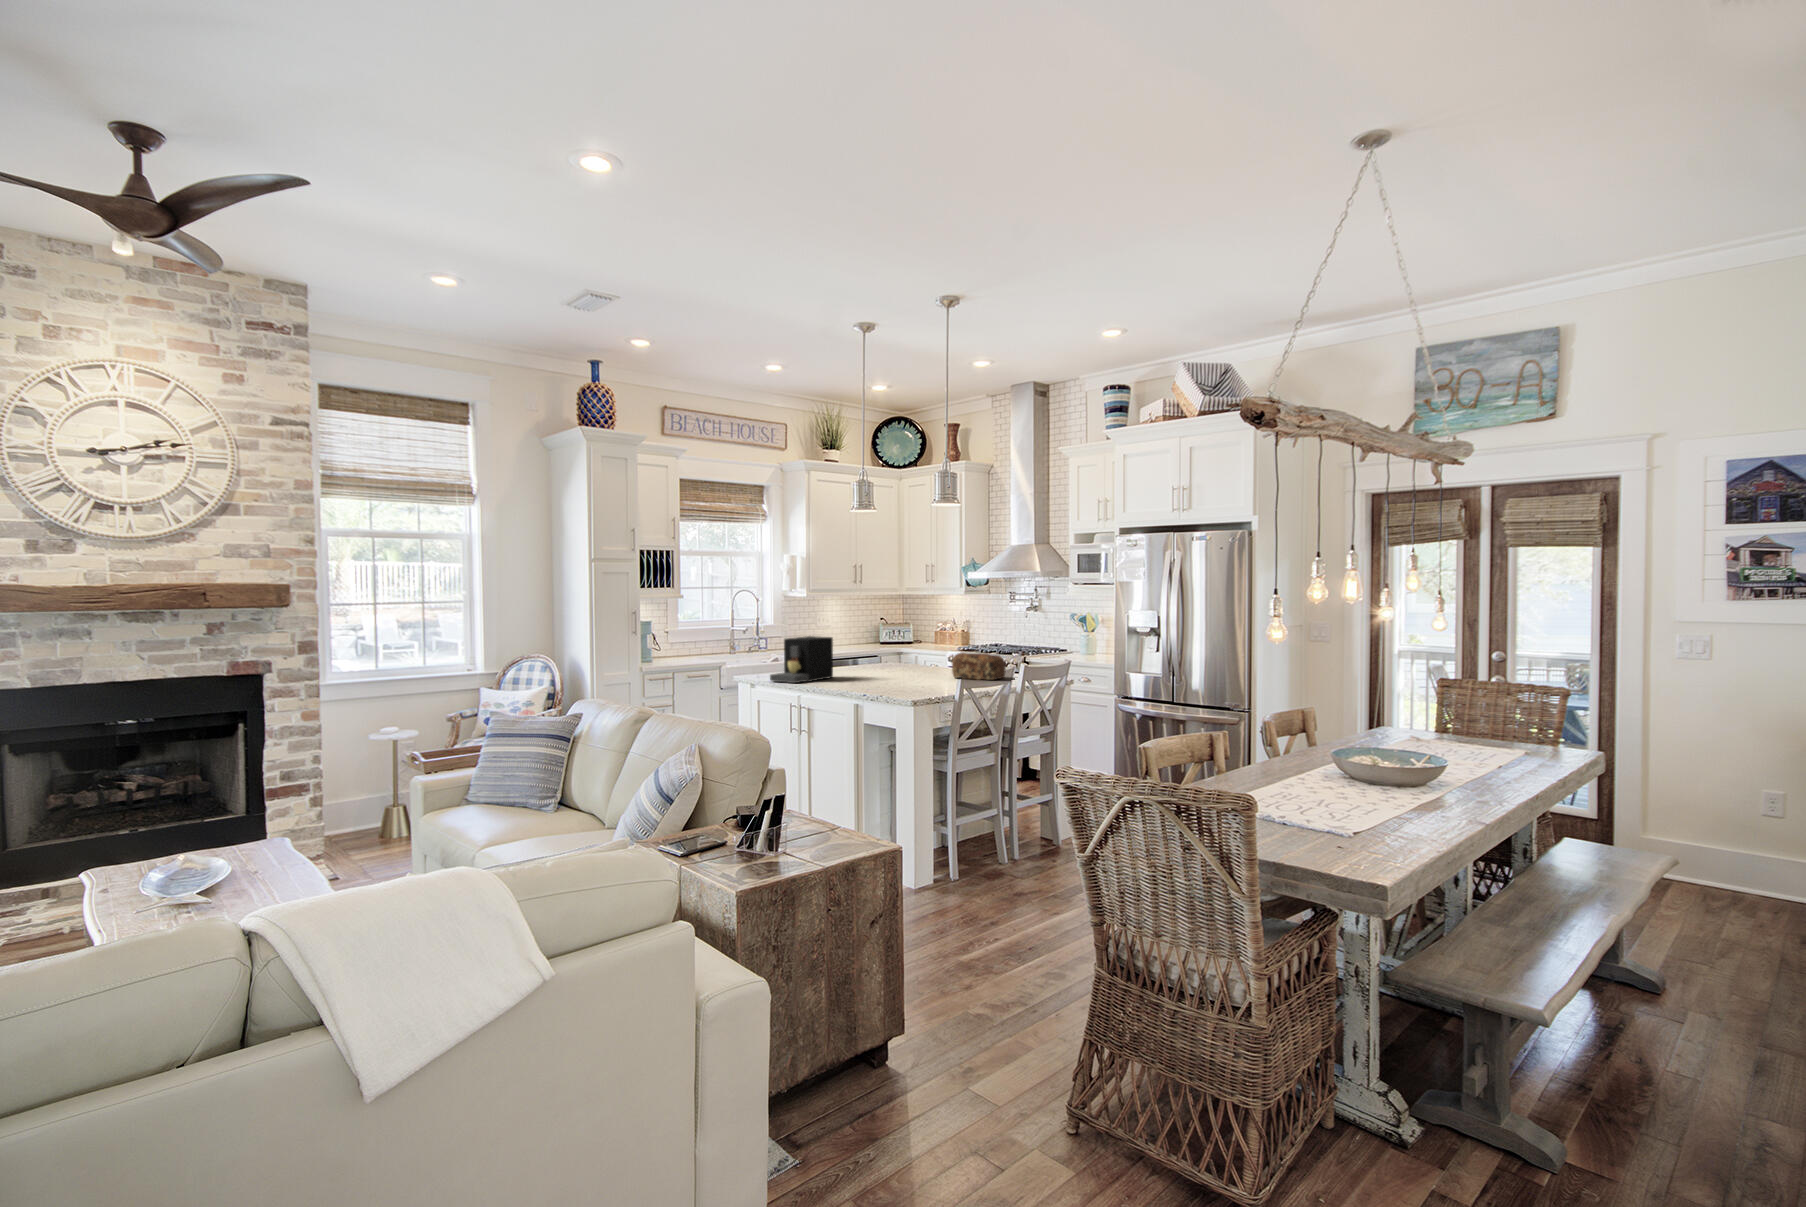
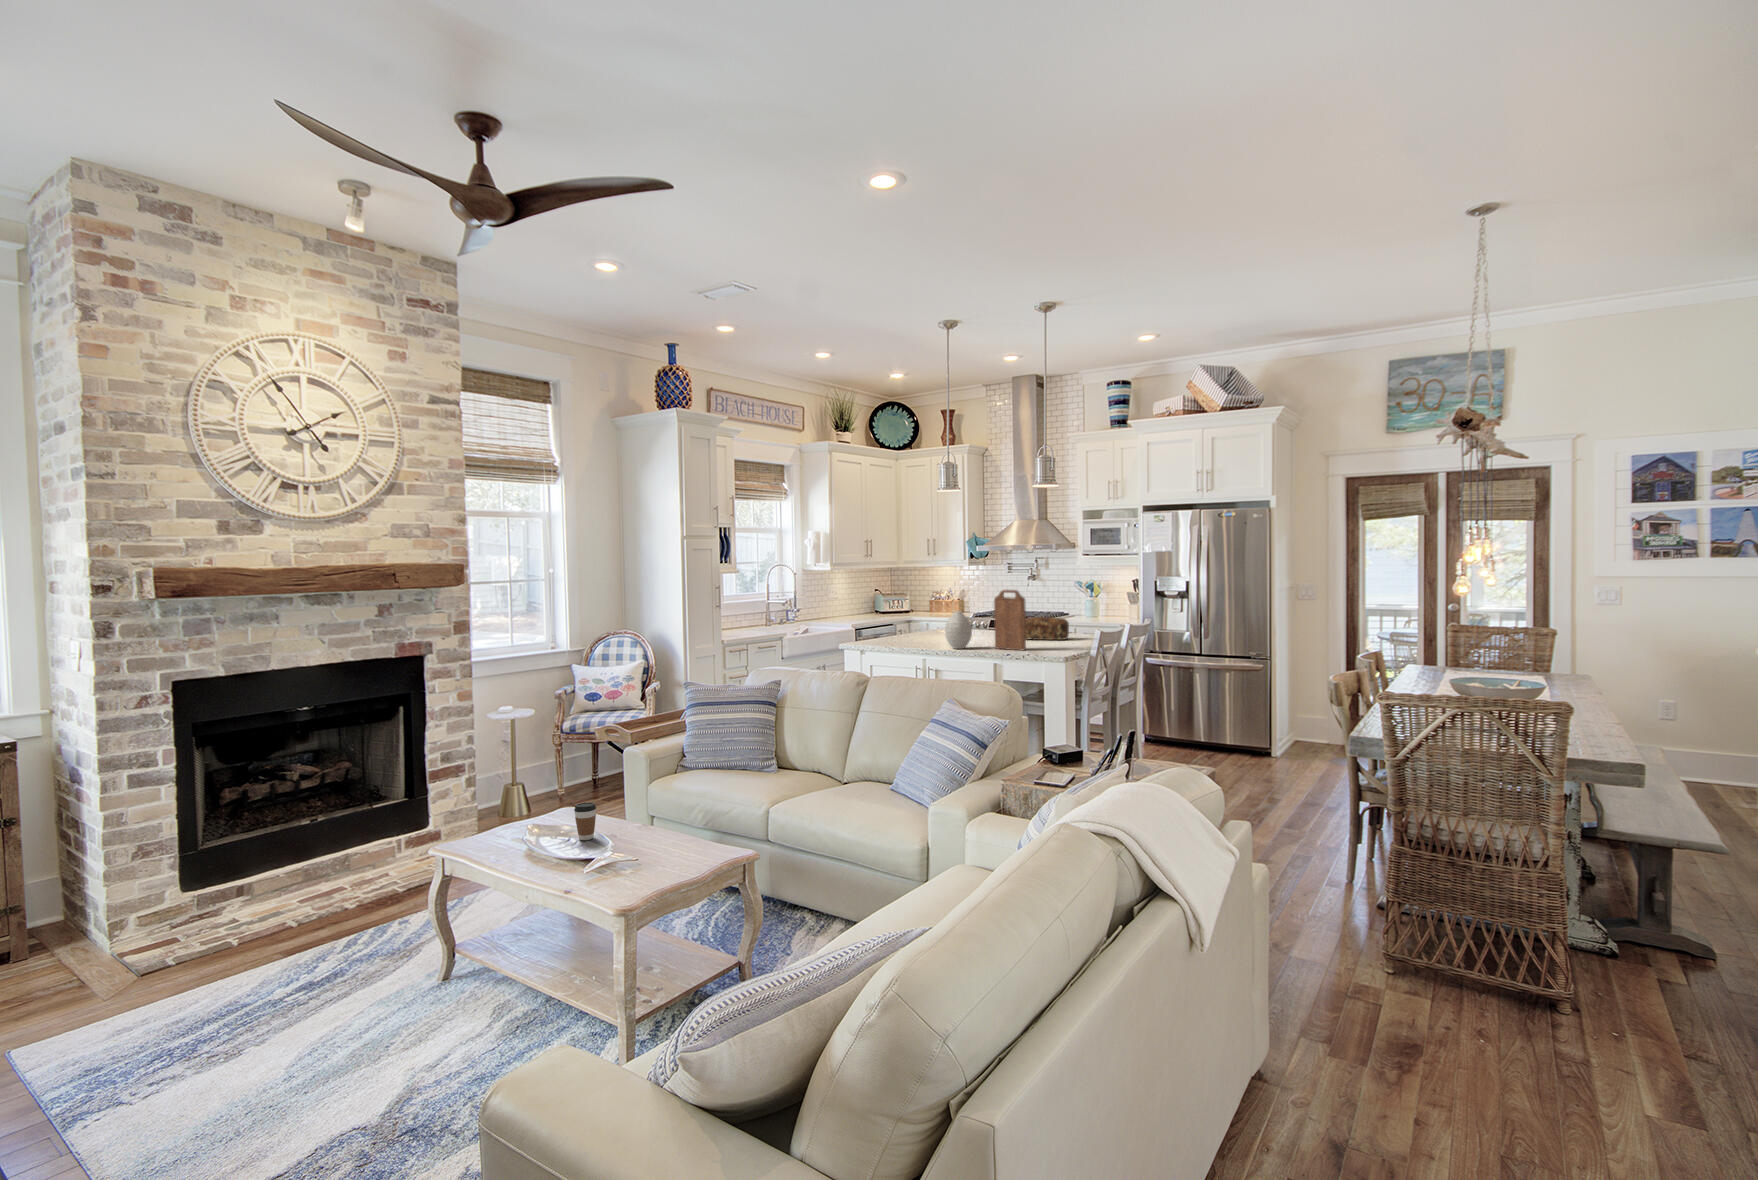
cutting board: none [885,621,912,691] -> present [994,590,1026,650]
coffee maker: present [770,636,833,683] -> none [875,606,921,648]
vase: none [835,644,865,687] -> present [945,611,972,649]
coffee cup: none [224,837,252,876] -> present [574,803,596,840]

